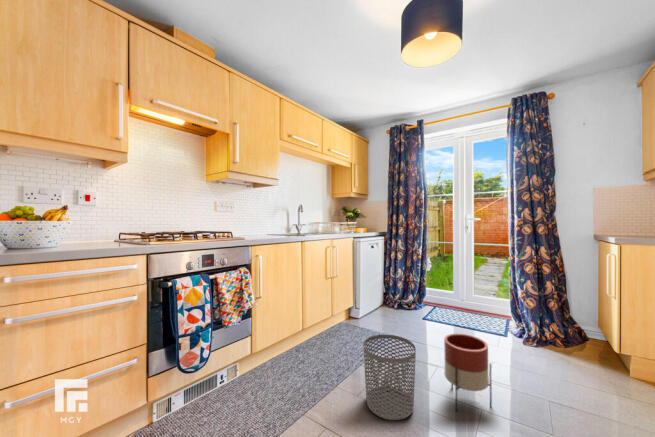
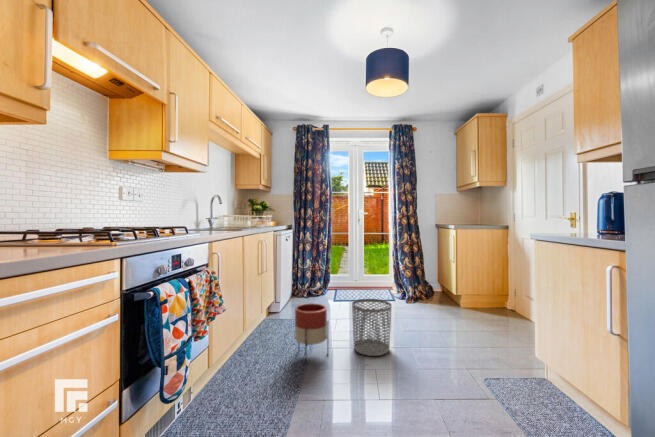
planter: present [444,334,492,411] -> present [295,303,328,363]

